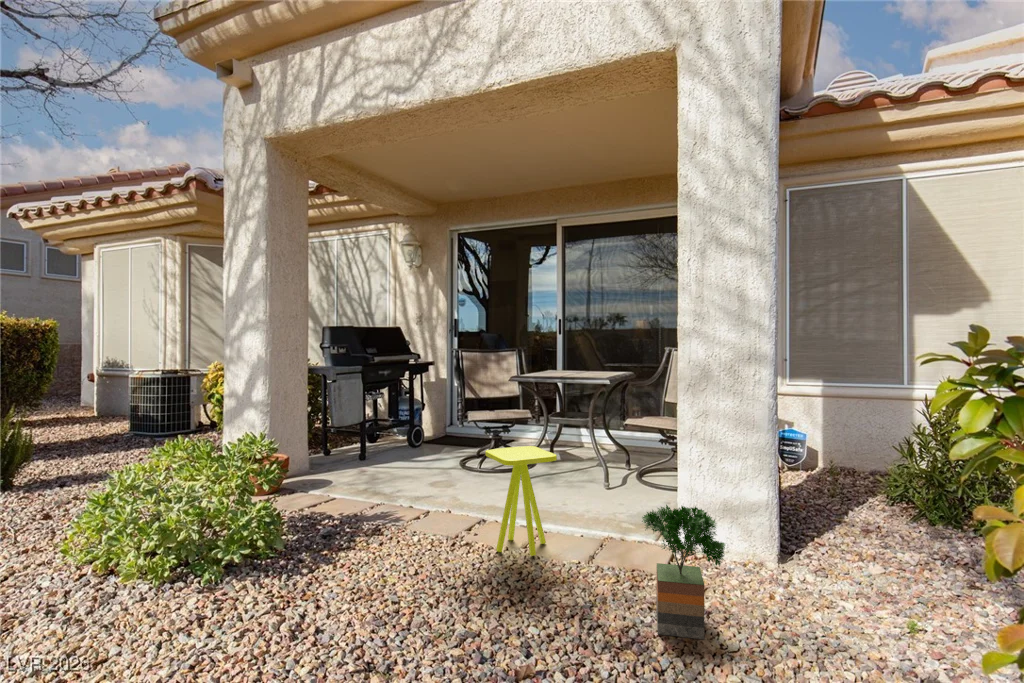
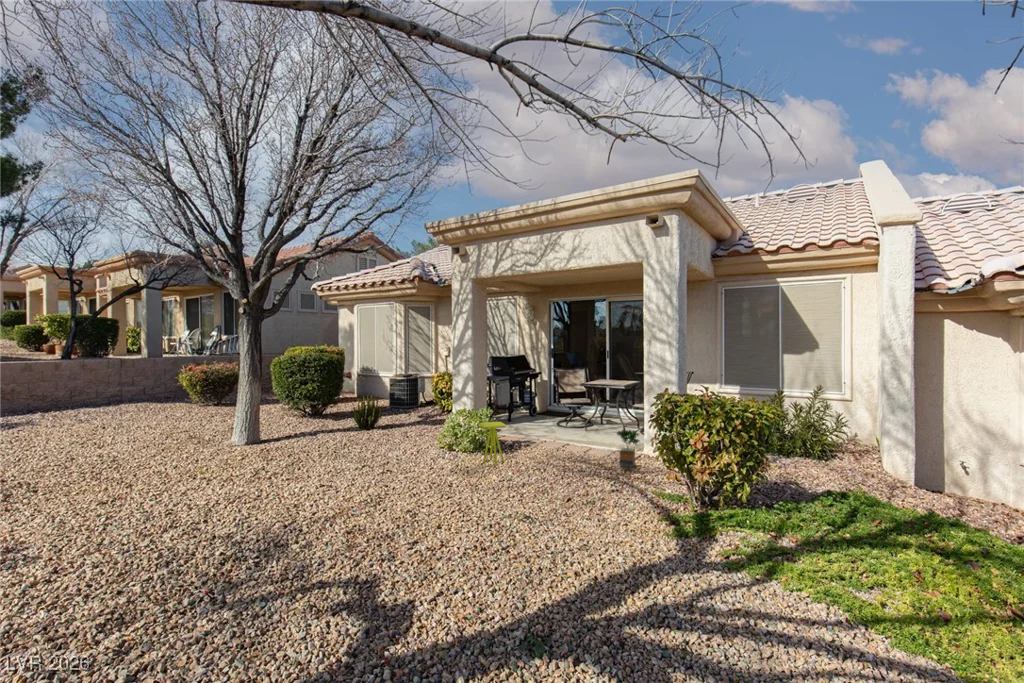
side table: present [485,446,557,556] -> present [480,422,506,464]

